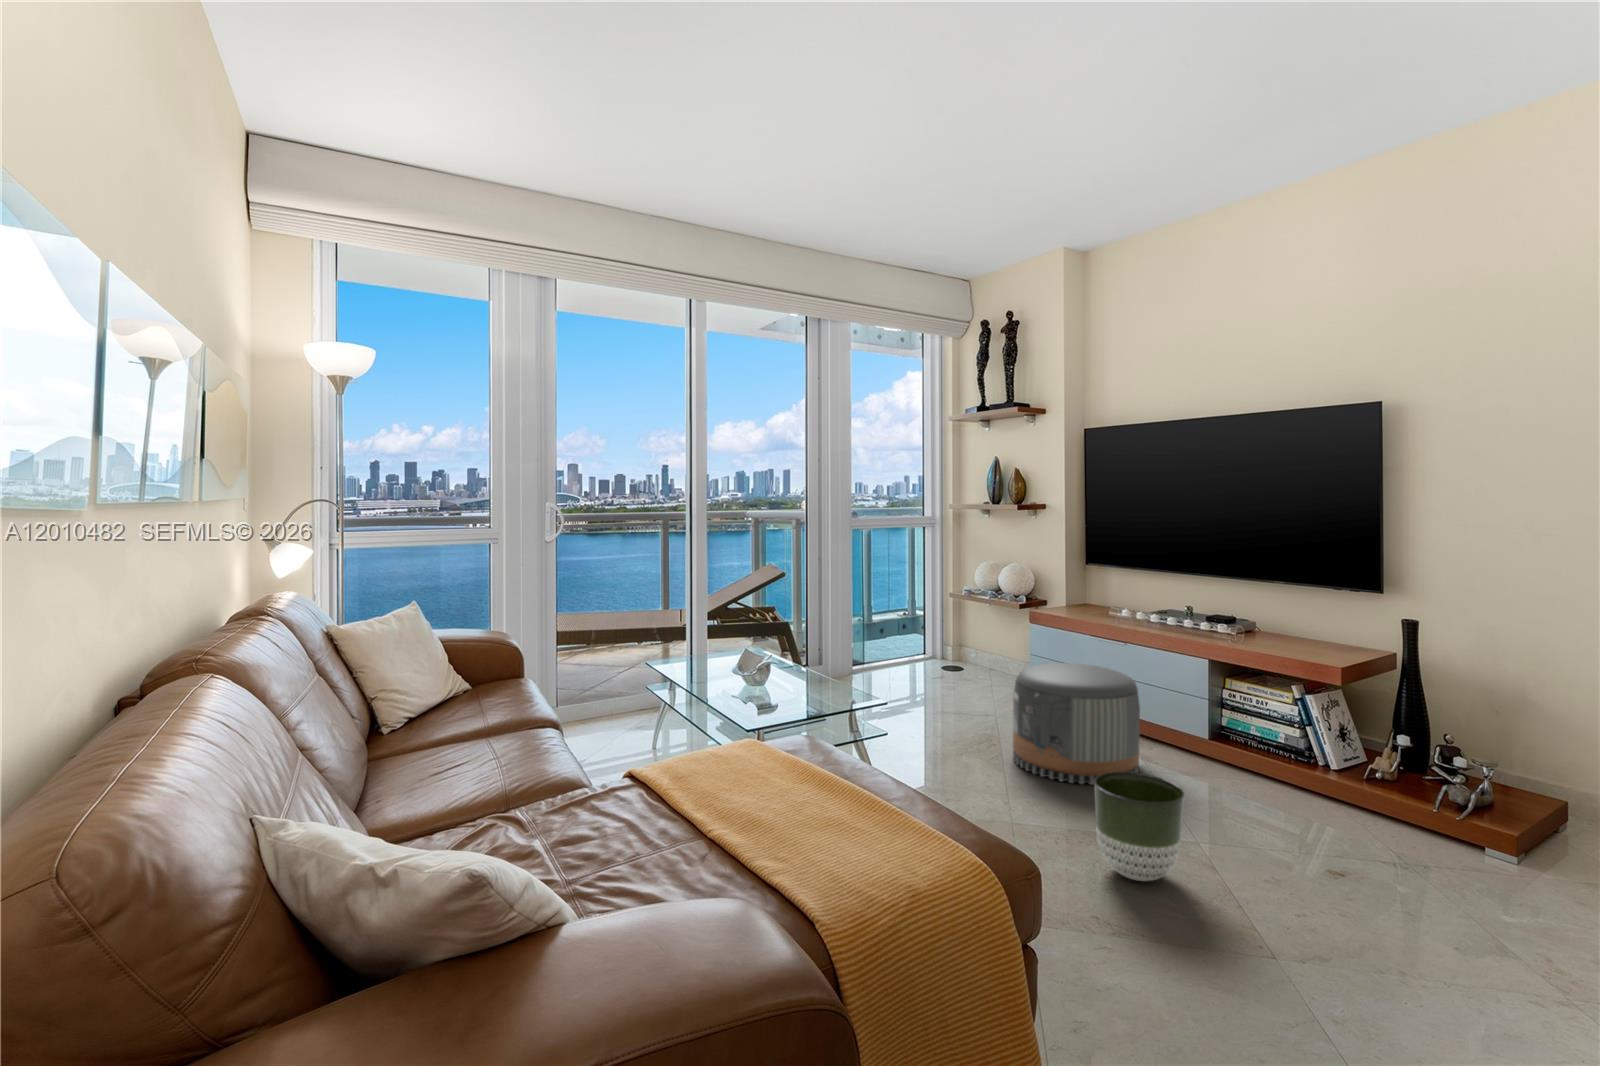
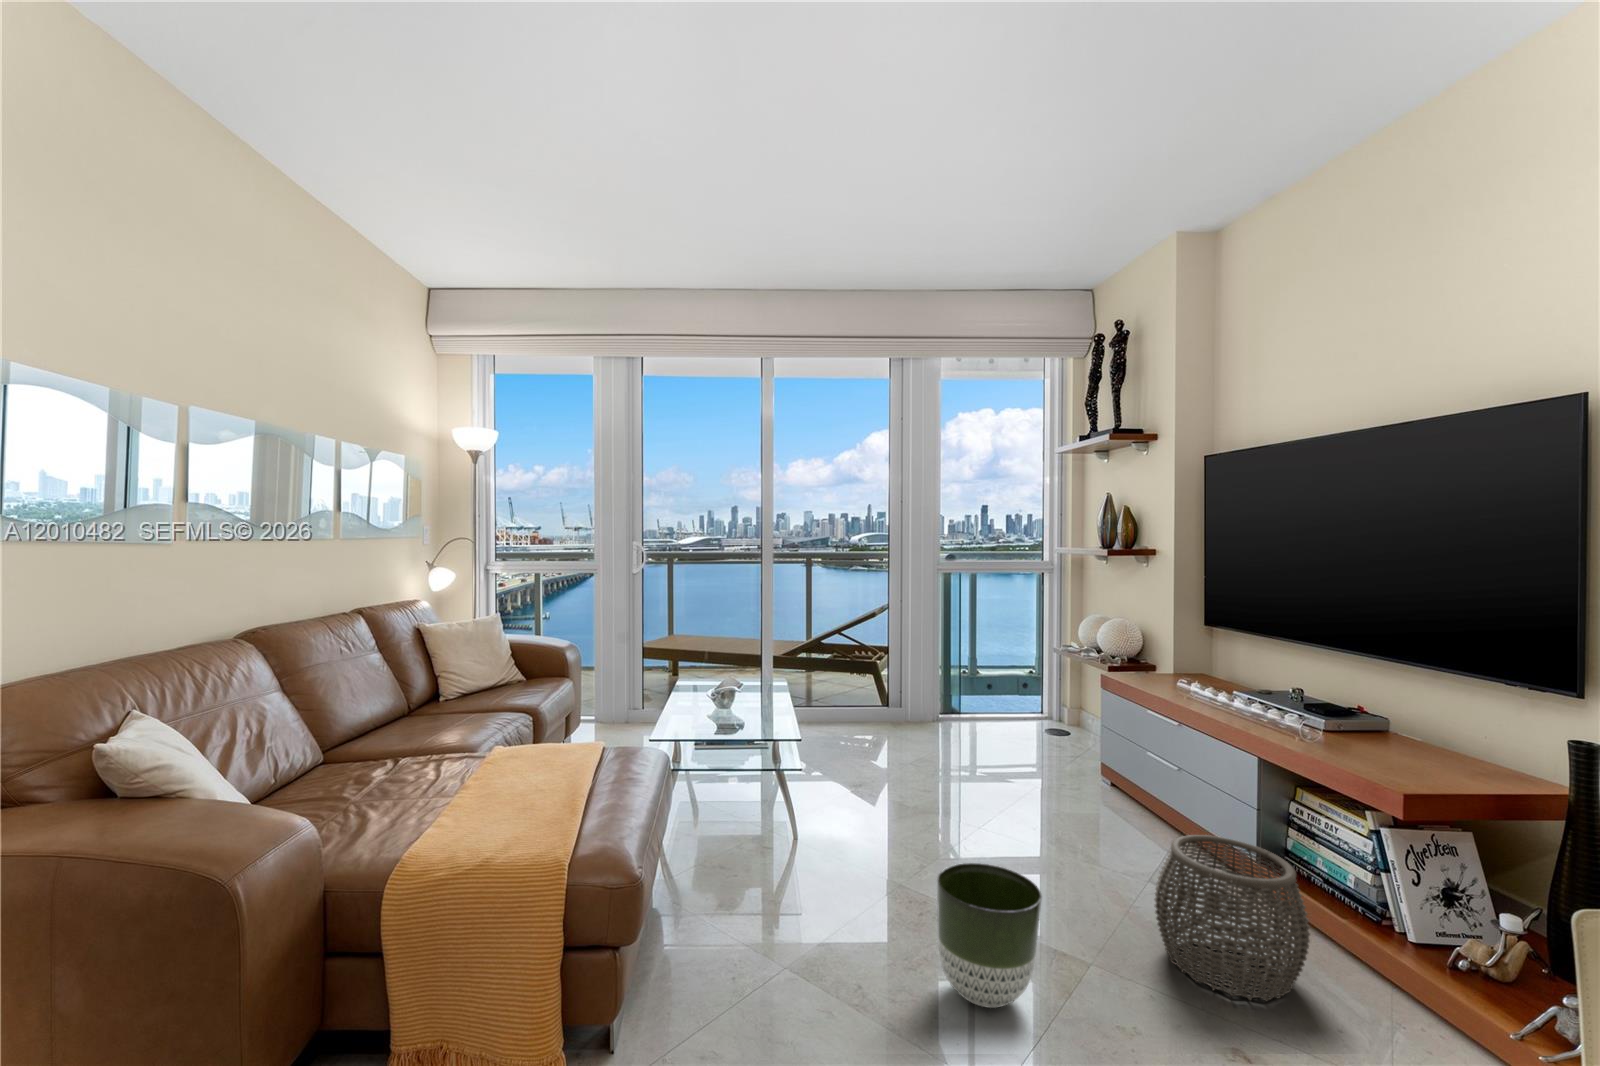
pouf: present [1013,663,1140,785] -> none [998,732,1154,891]
woven basket: none [1189,721,1305,832] -> present [1155,835,1310,1001]

